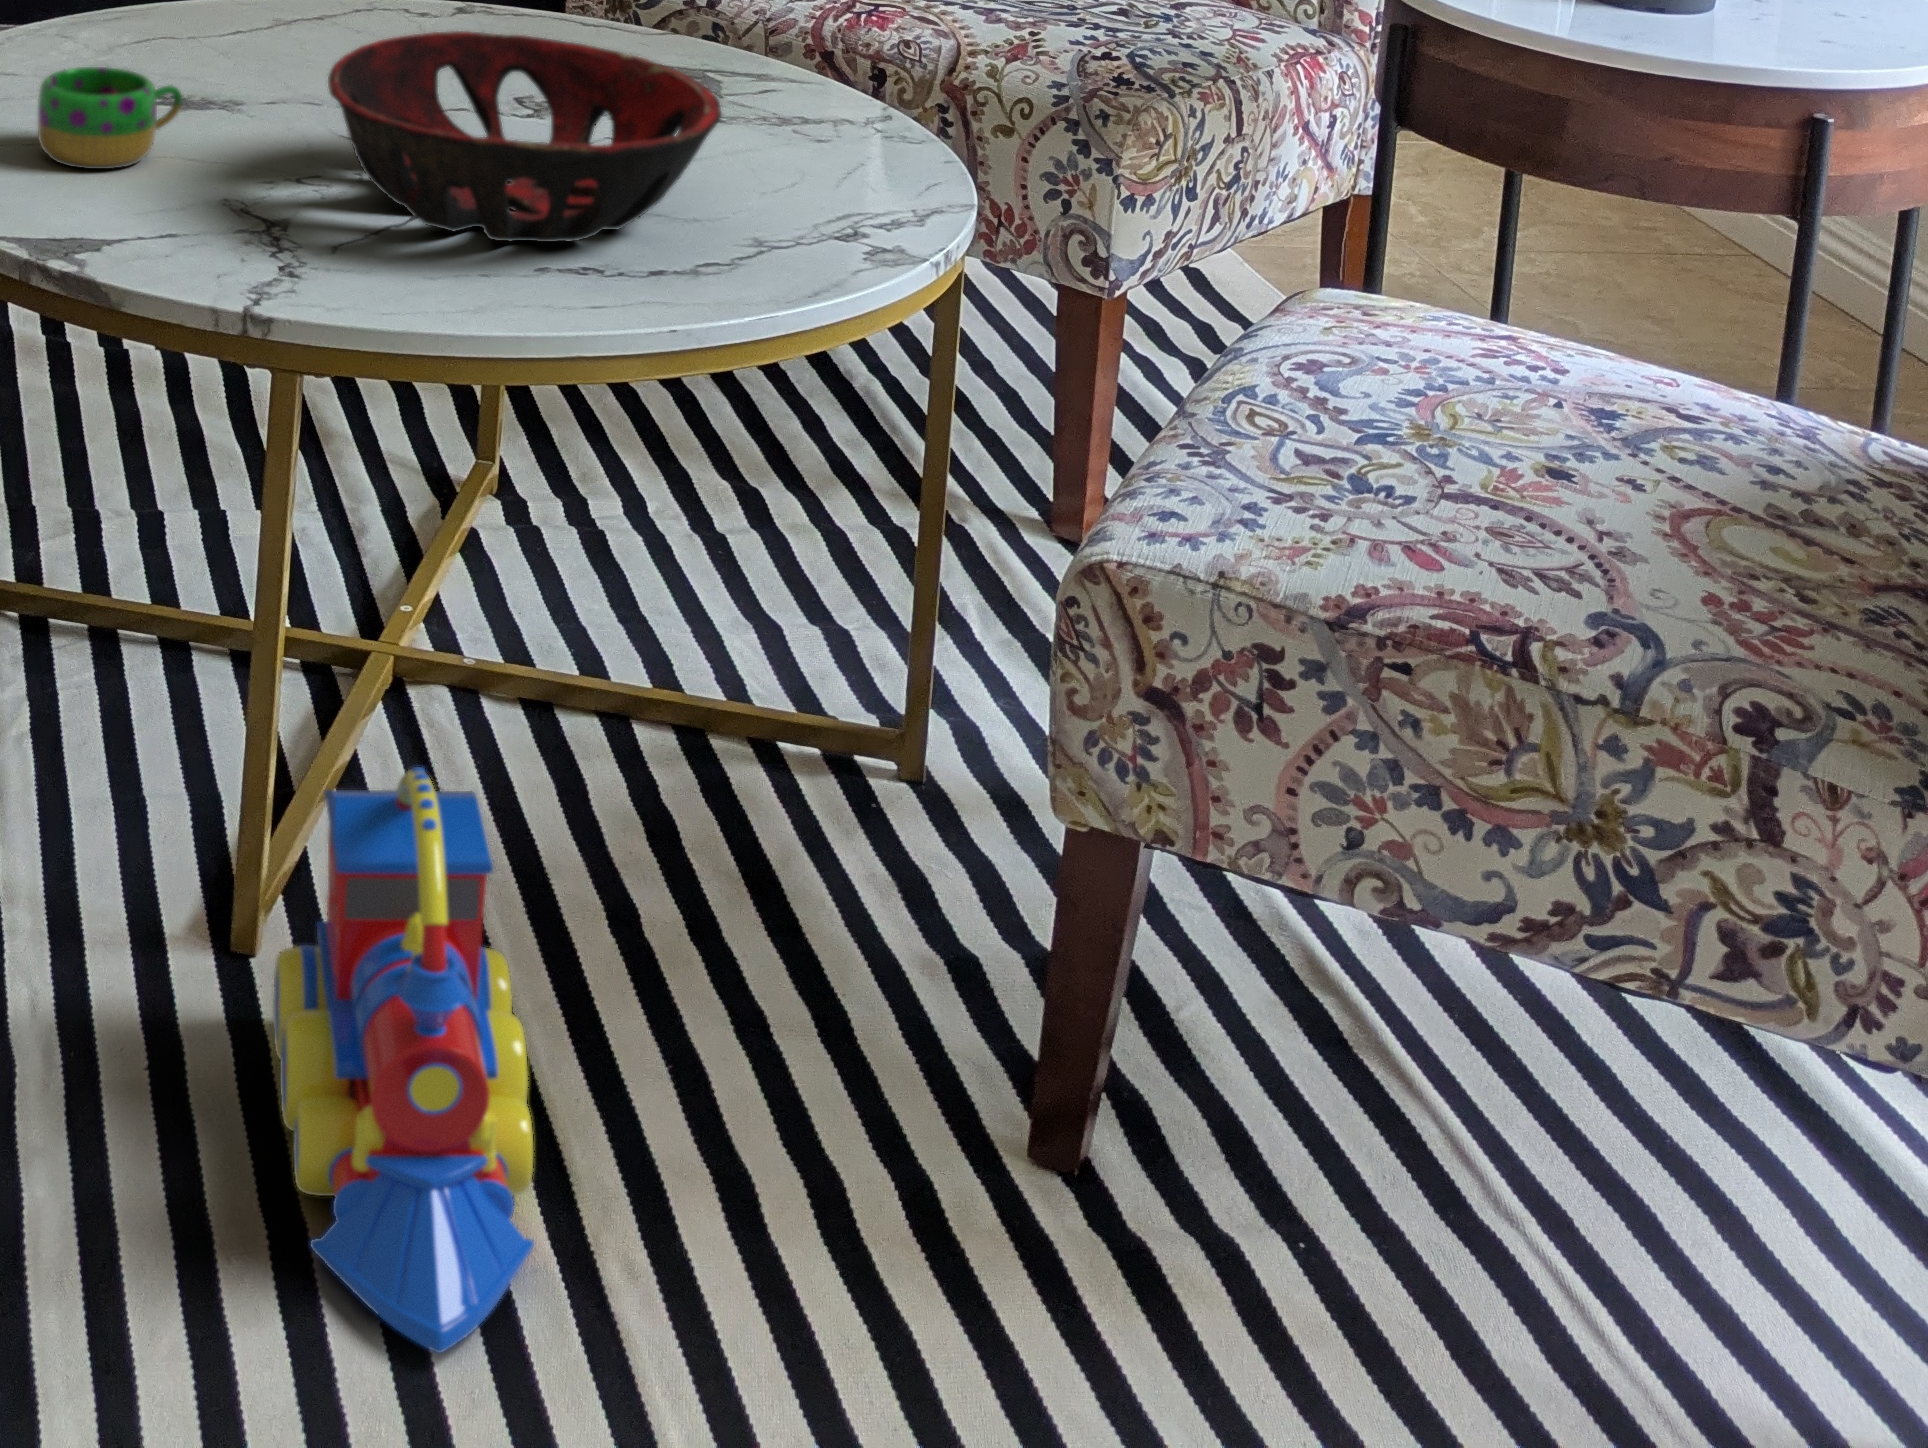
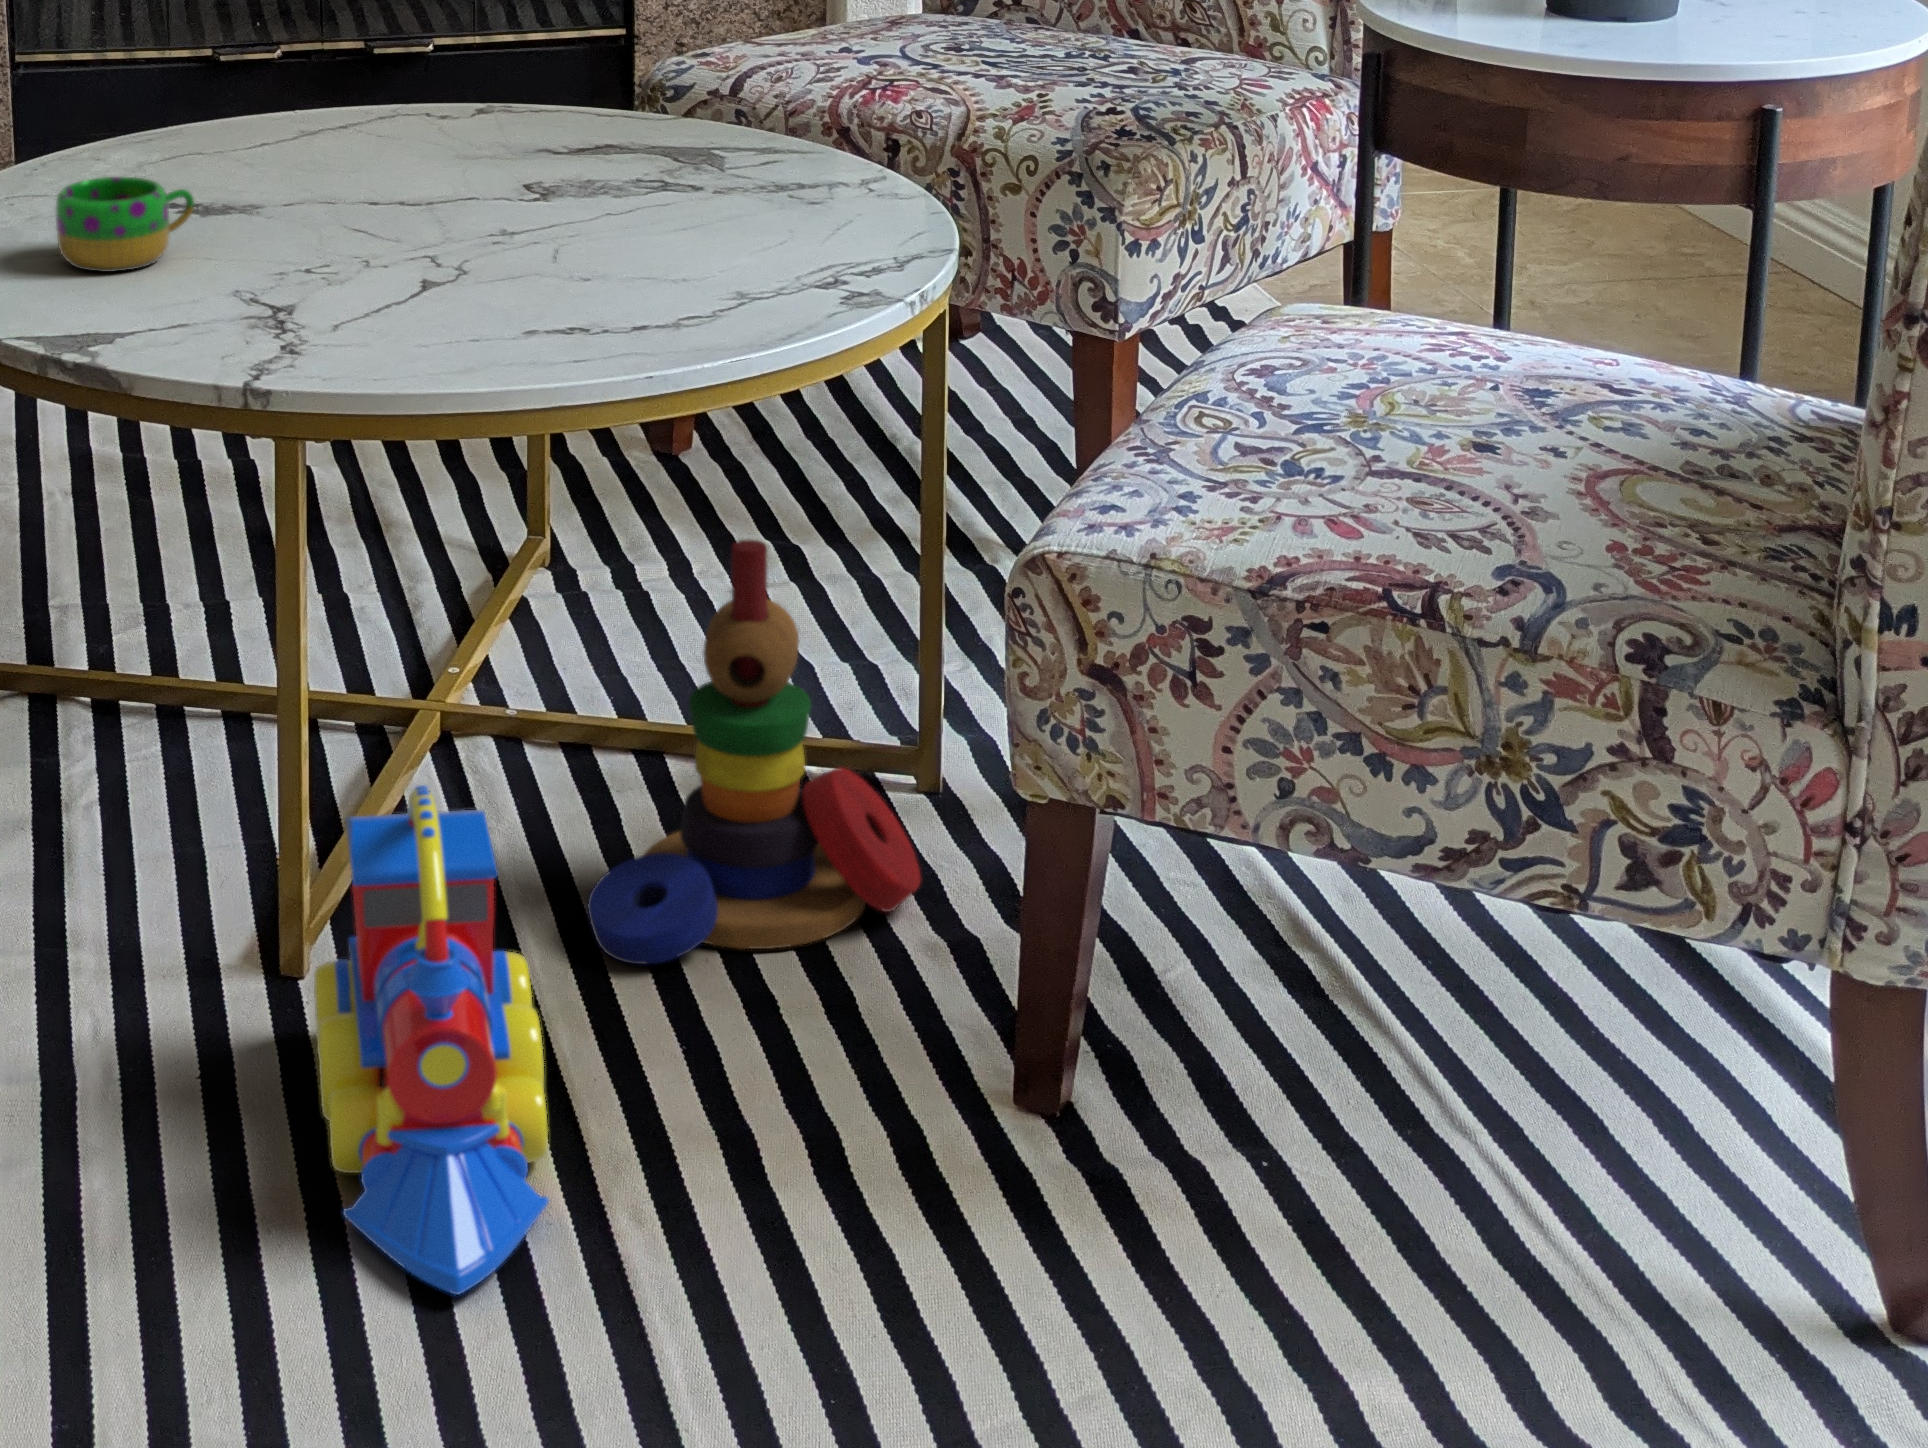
decorative bowl: present [328,31,722,242] -> none [323,118,699,308]
stacking toy: none [561,506,914,965] -> present [587,539,921,965]

